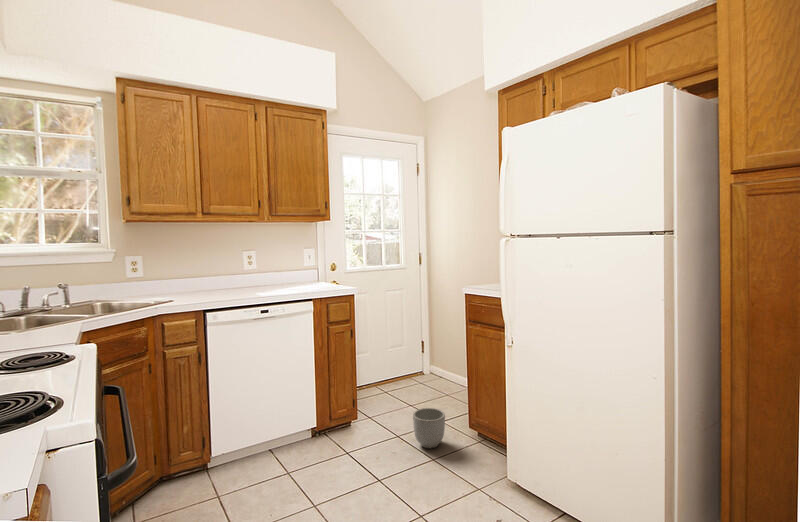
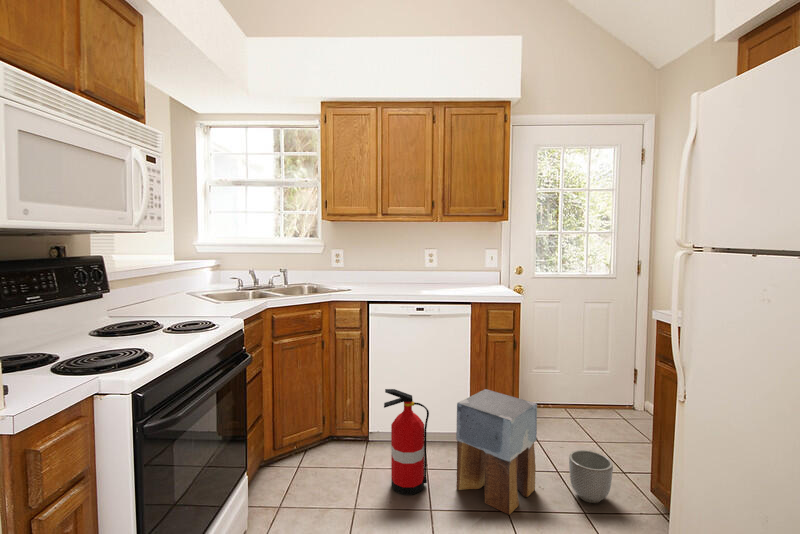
stool: none [326,378,391,479] -> present [456,389,537,515]
fire extinguisher: none [252,396,301,501] -> present [384,389,429,495]

